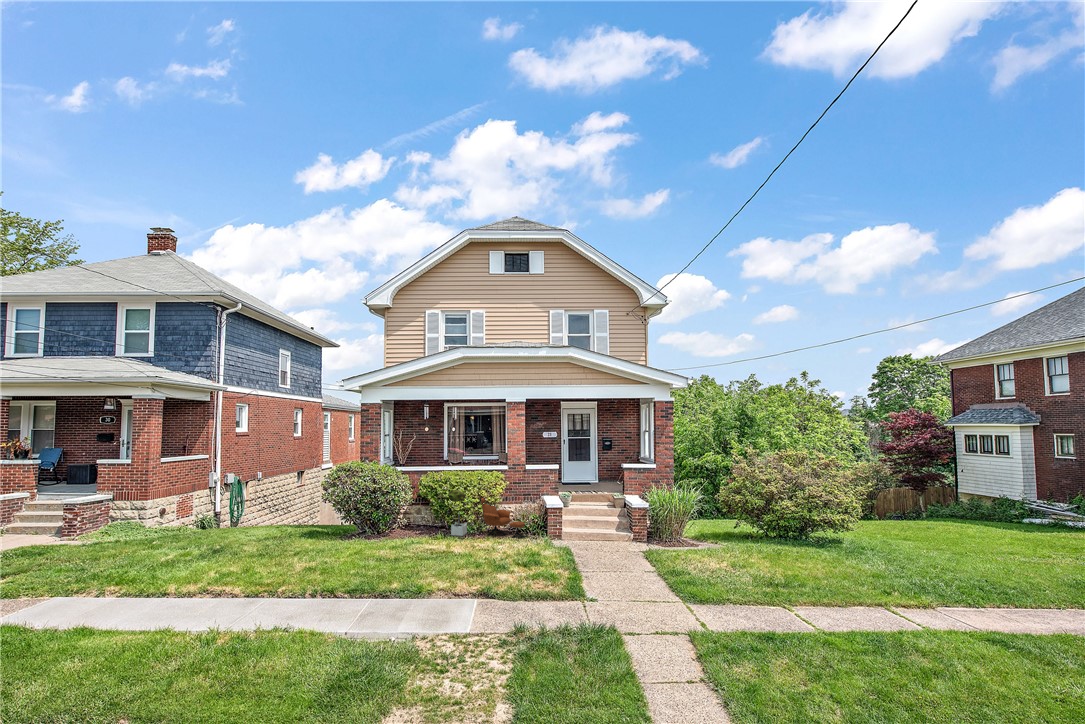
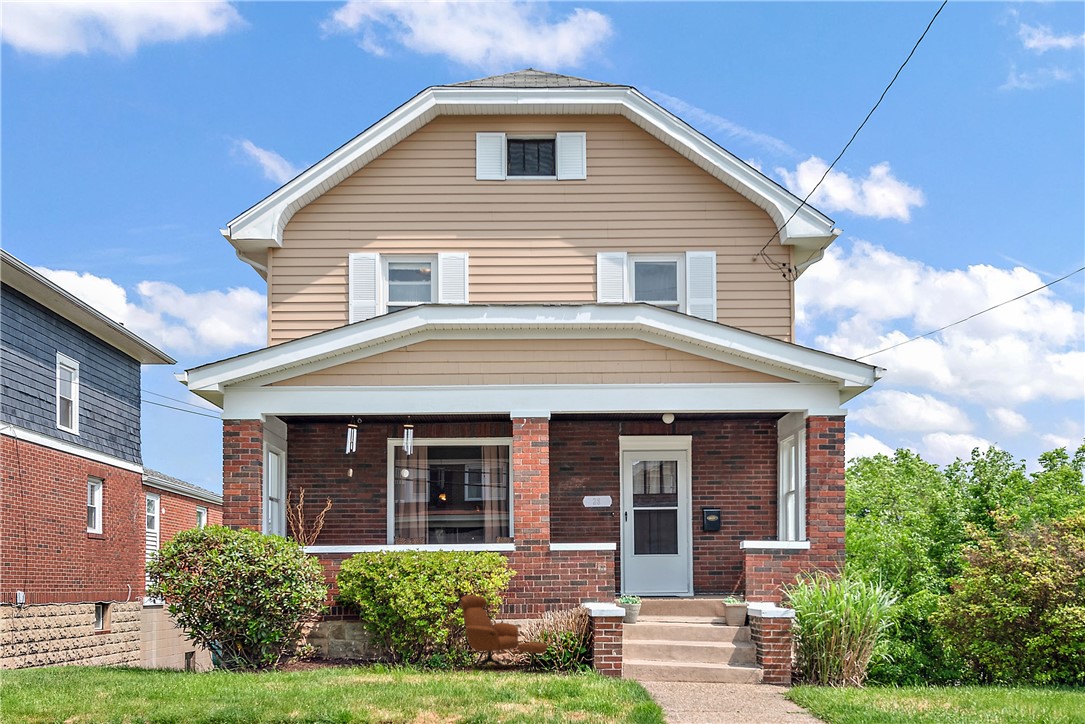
potted tree: present [448,489,467,536] -> none [396,578,433,669]

